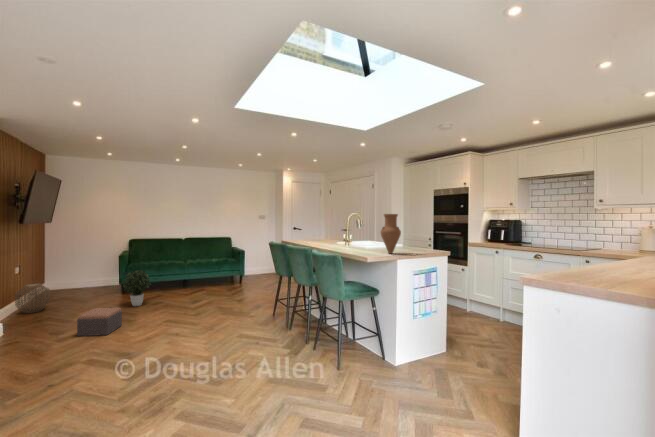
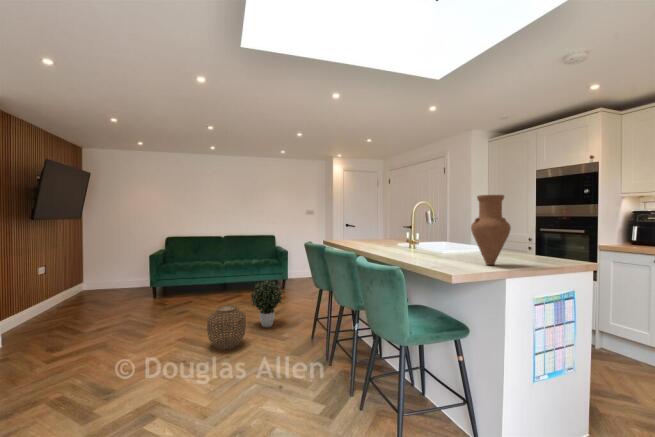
potted plant: present [123,270,150,306] -> present [251,280,283,327]
woven basket: present [15,283,50,313] -> present [207,305,246,350]
footstool: present [77,308,122,336] -> none [71,319,128,356]

